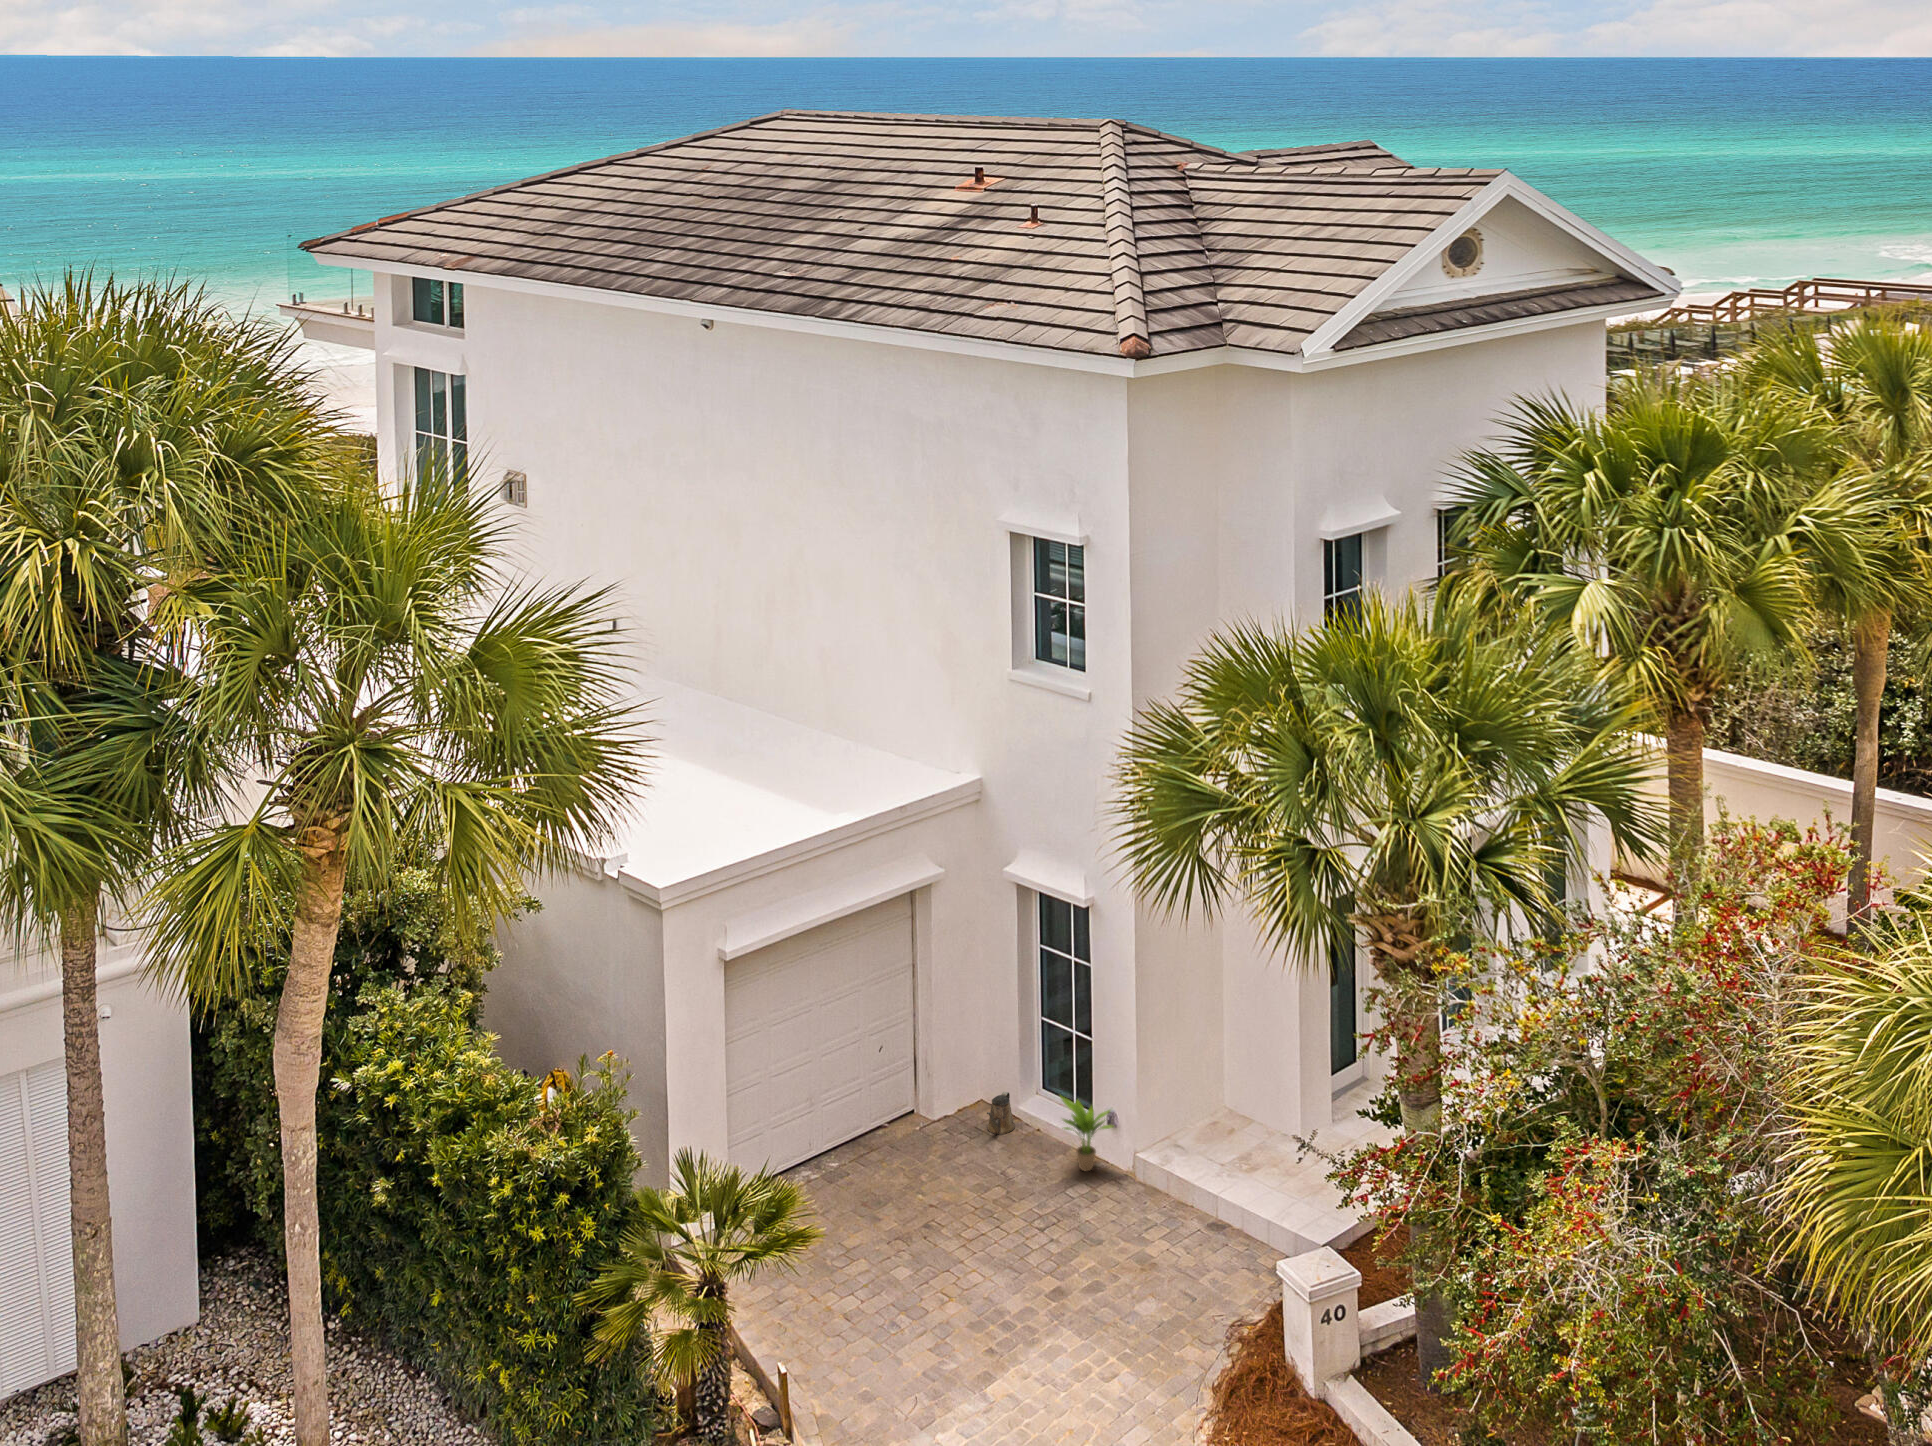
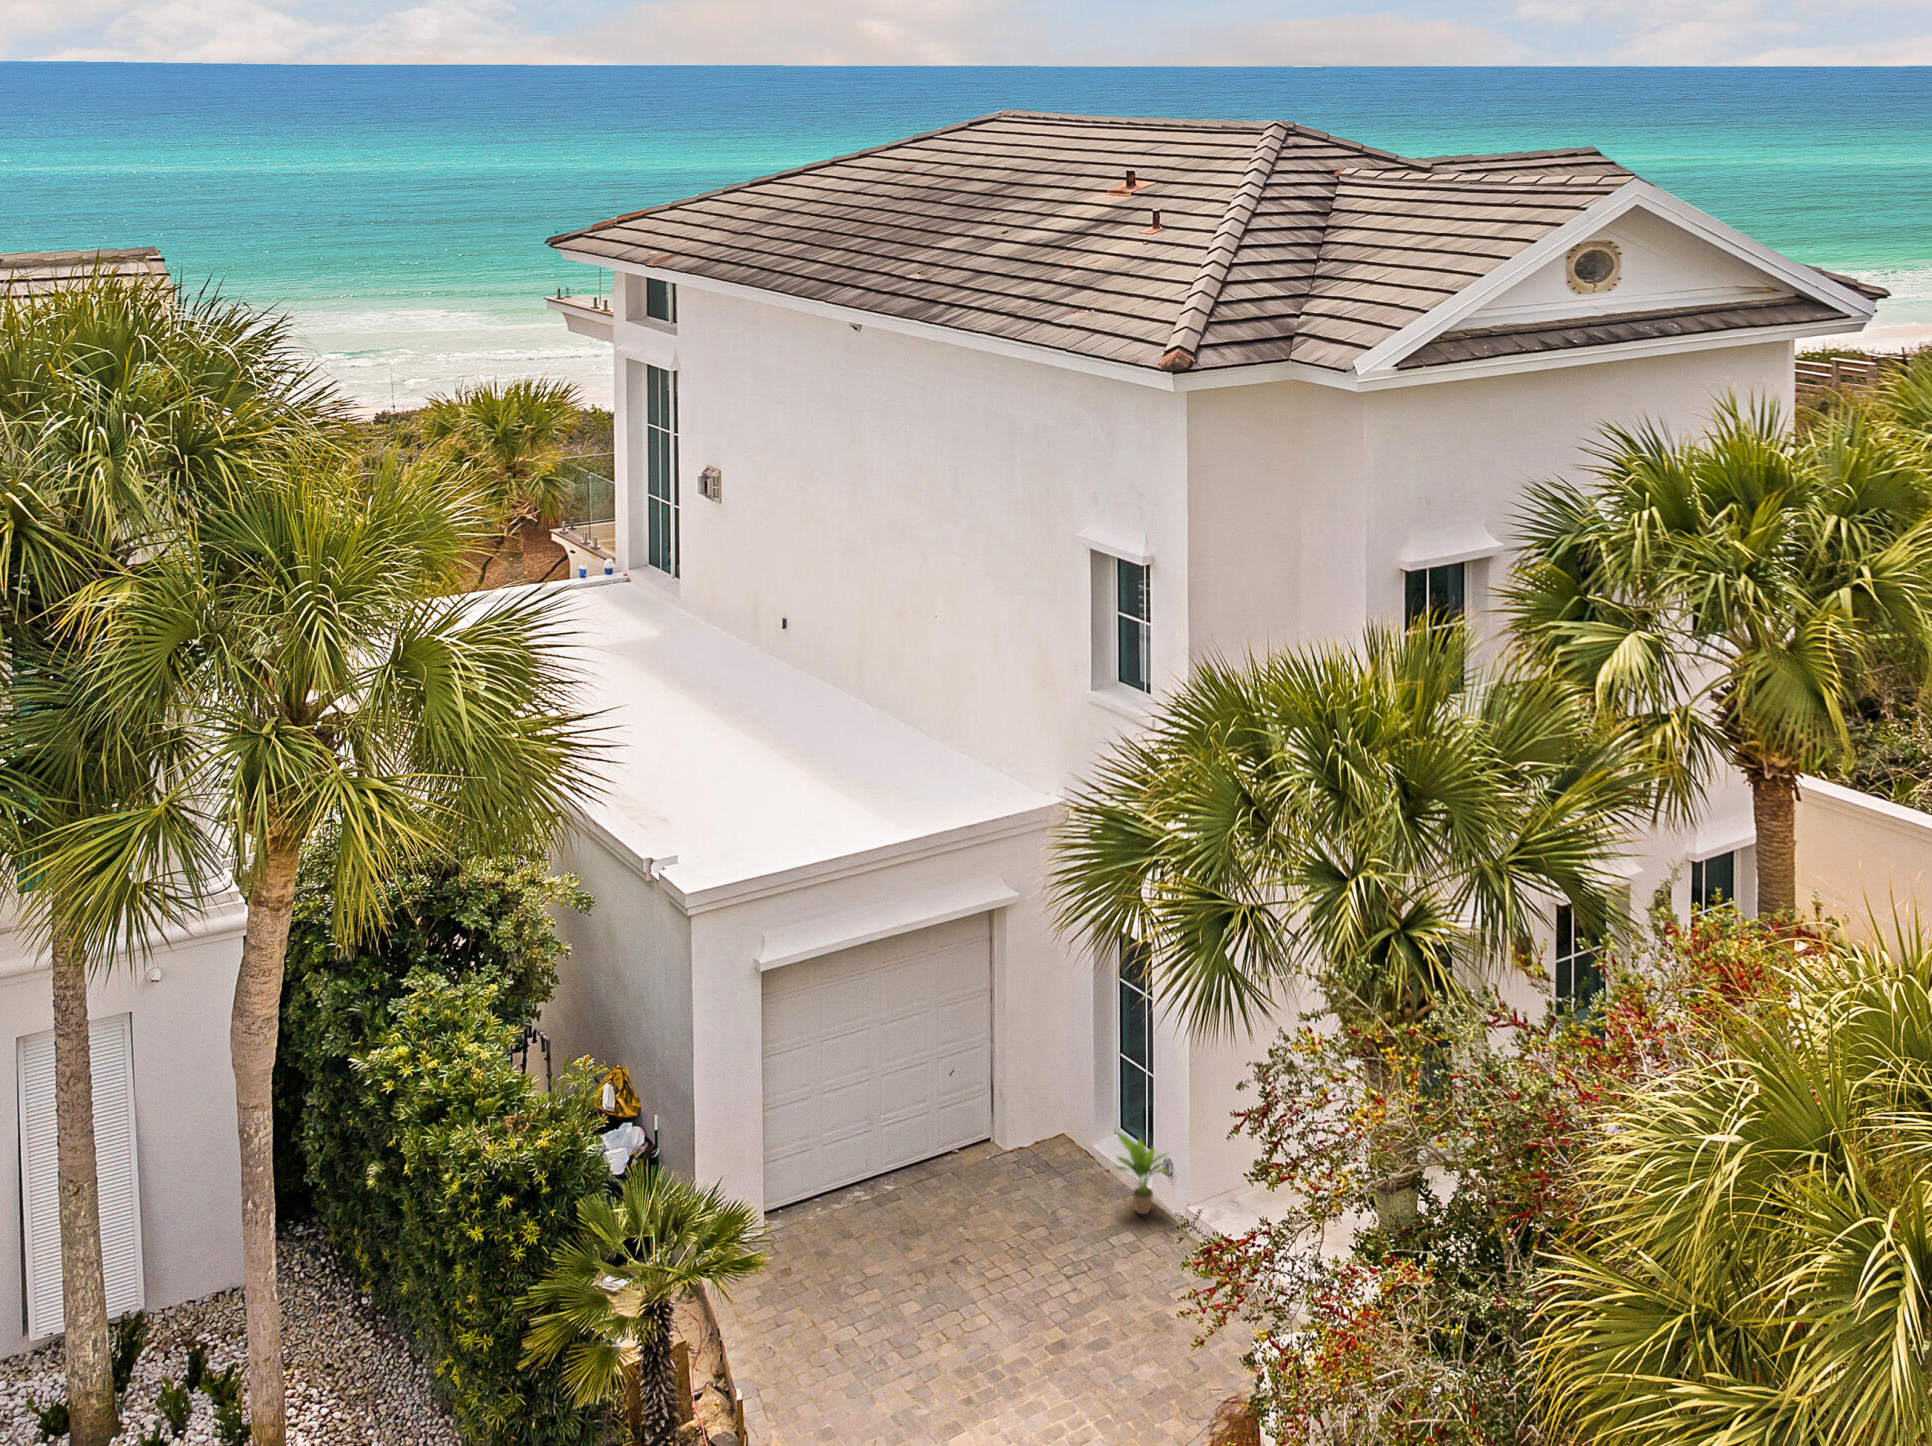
watering can: present [987,1092,1015,1134] -> none [1053,1120,1089,1164]

